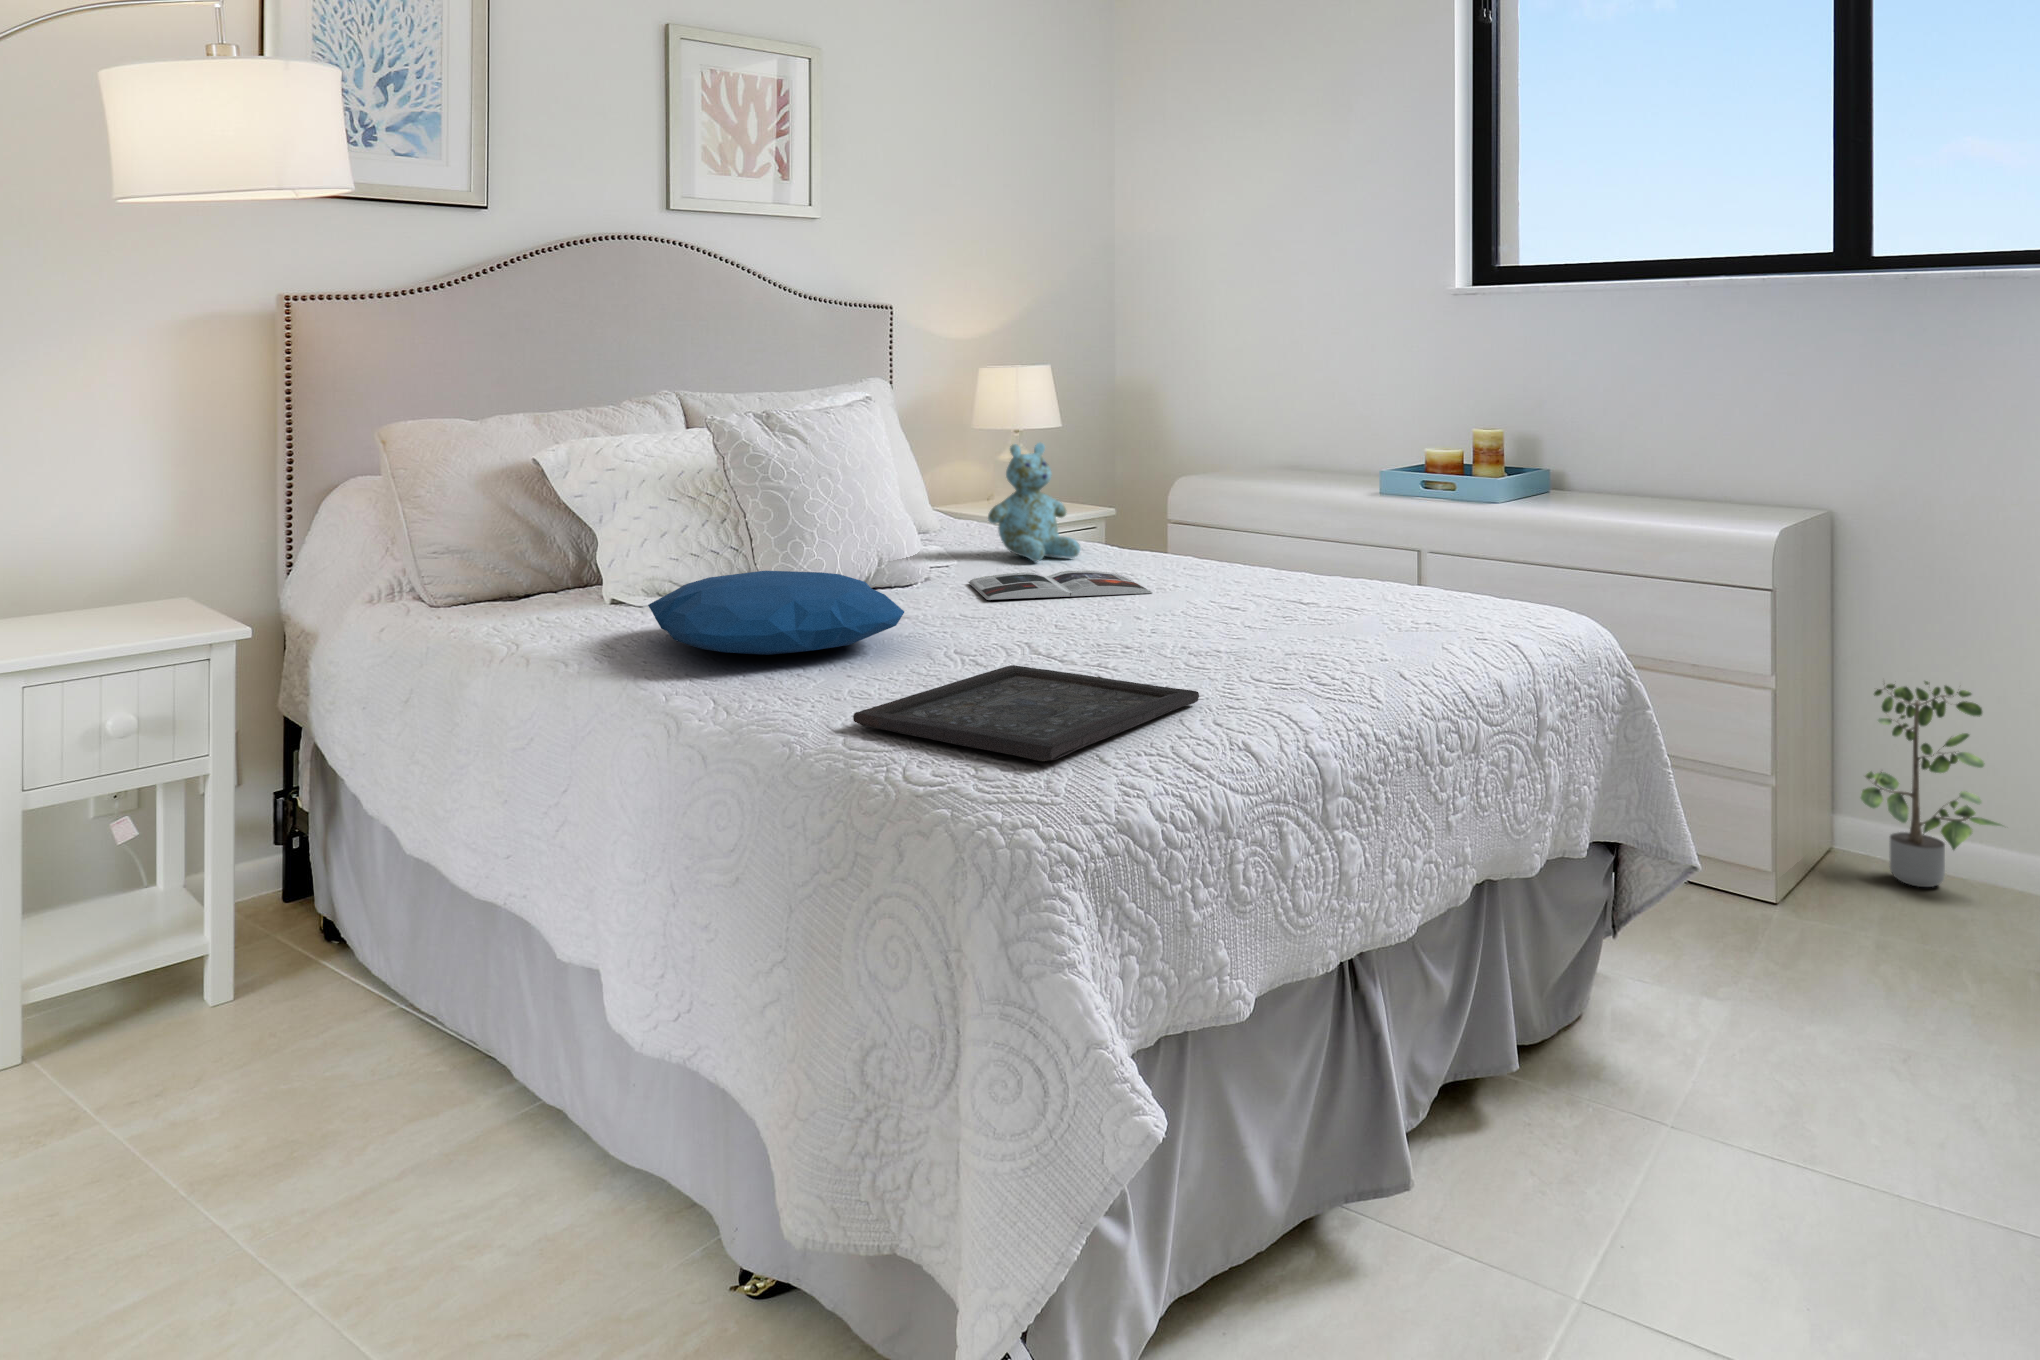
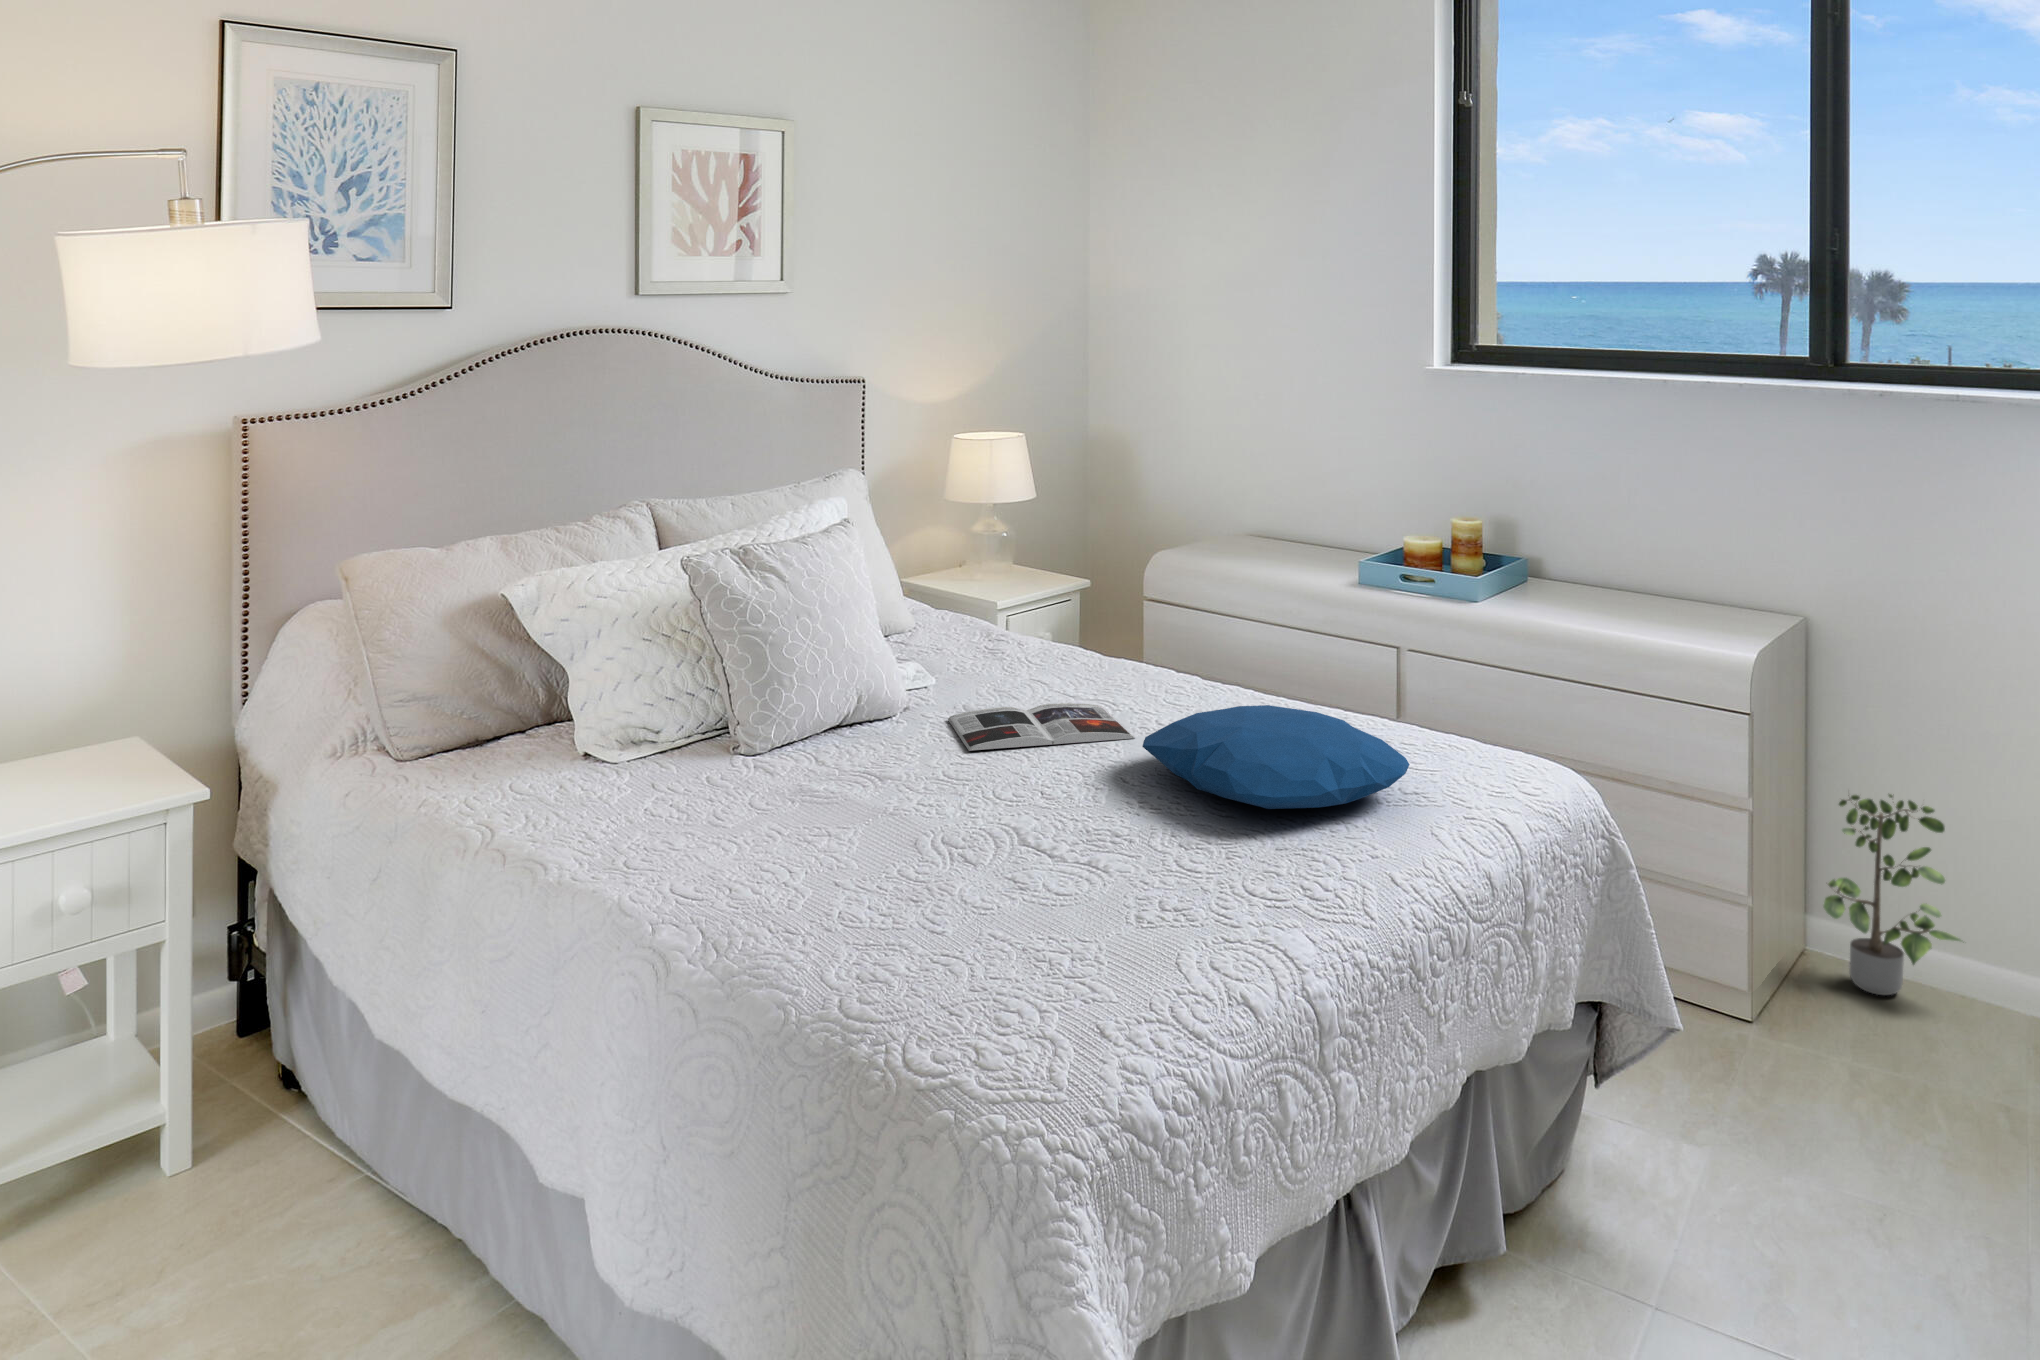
stuffed bear: present [988,443,1081,561] -> none [965,556,1059,683]
pillow: present [648,571,904,655] -> present [1142,705,1410,809]
tray: present [853,665,1199,761] -> none [847,875,1196,1046]

